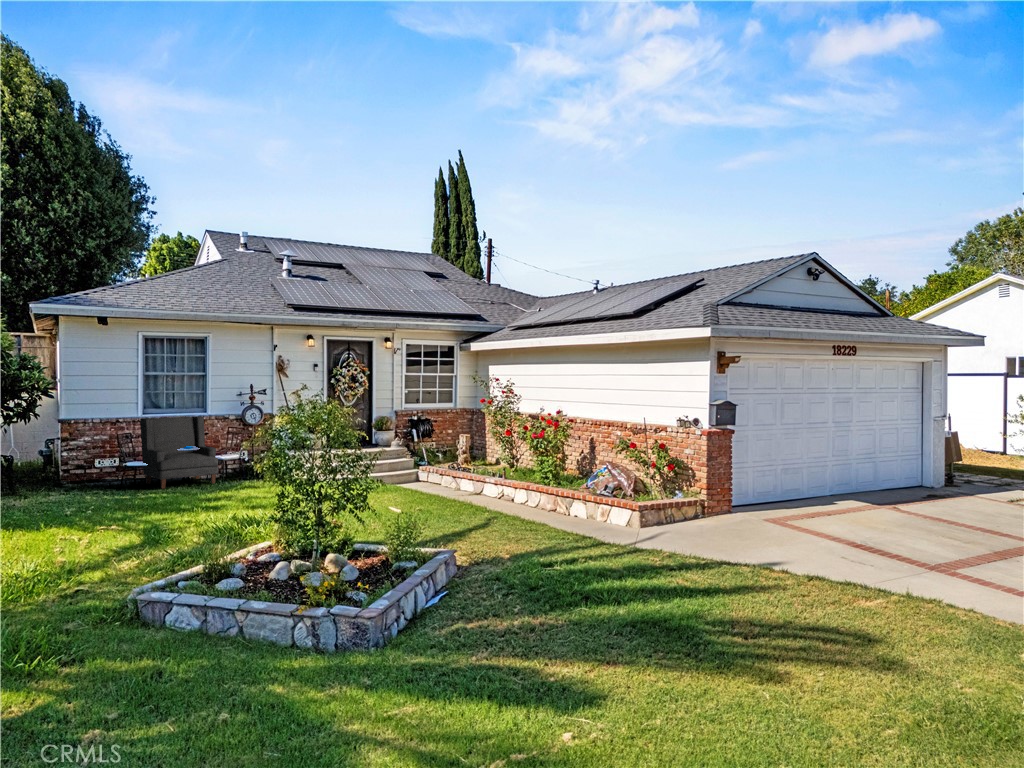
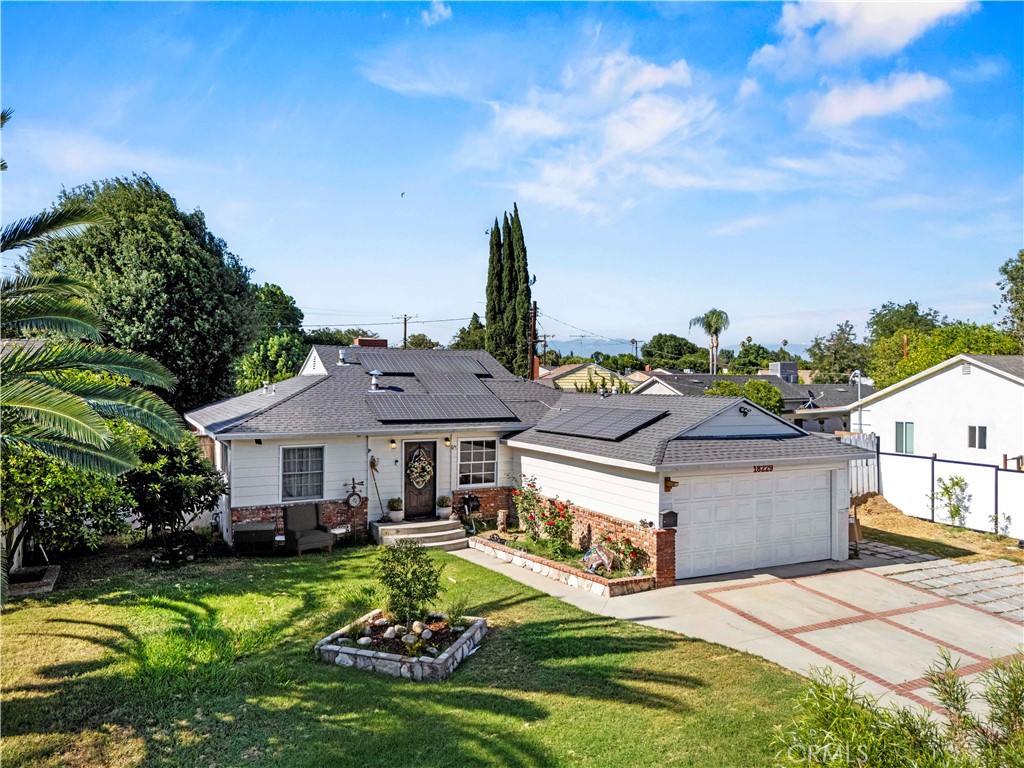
storage bench: none [57,441,130,489] -> present [233,522,276,556]

